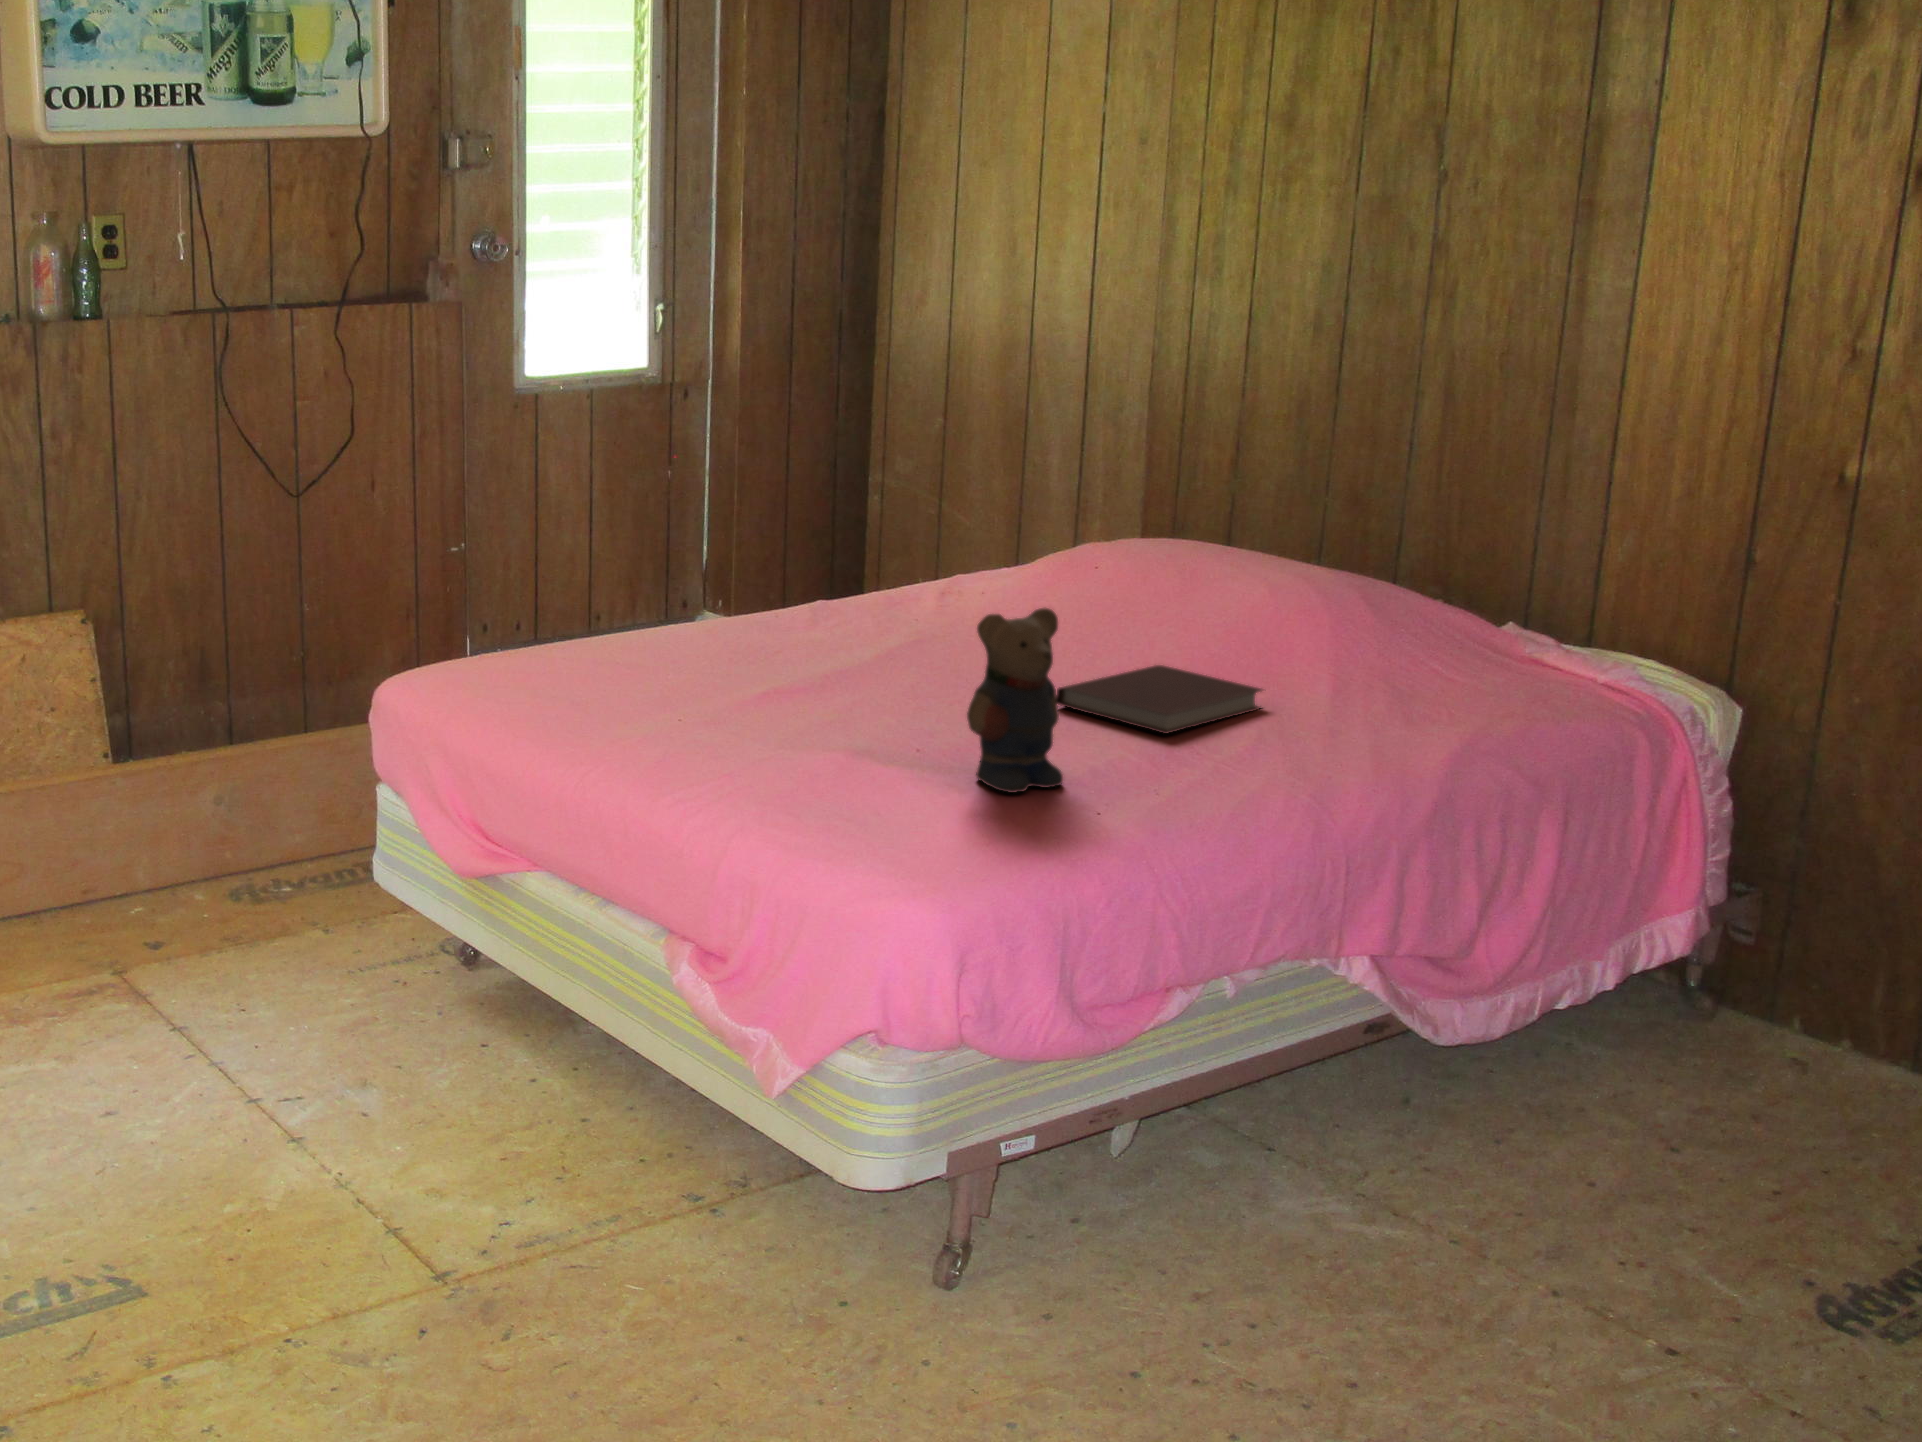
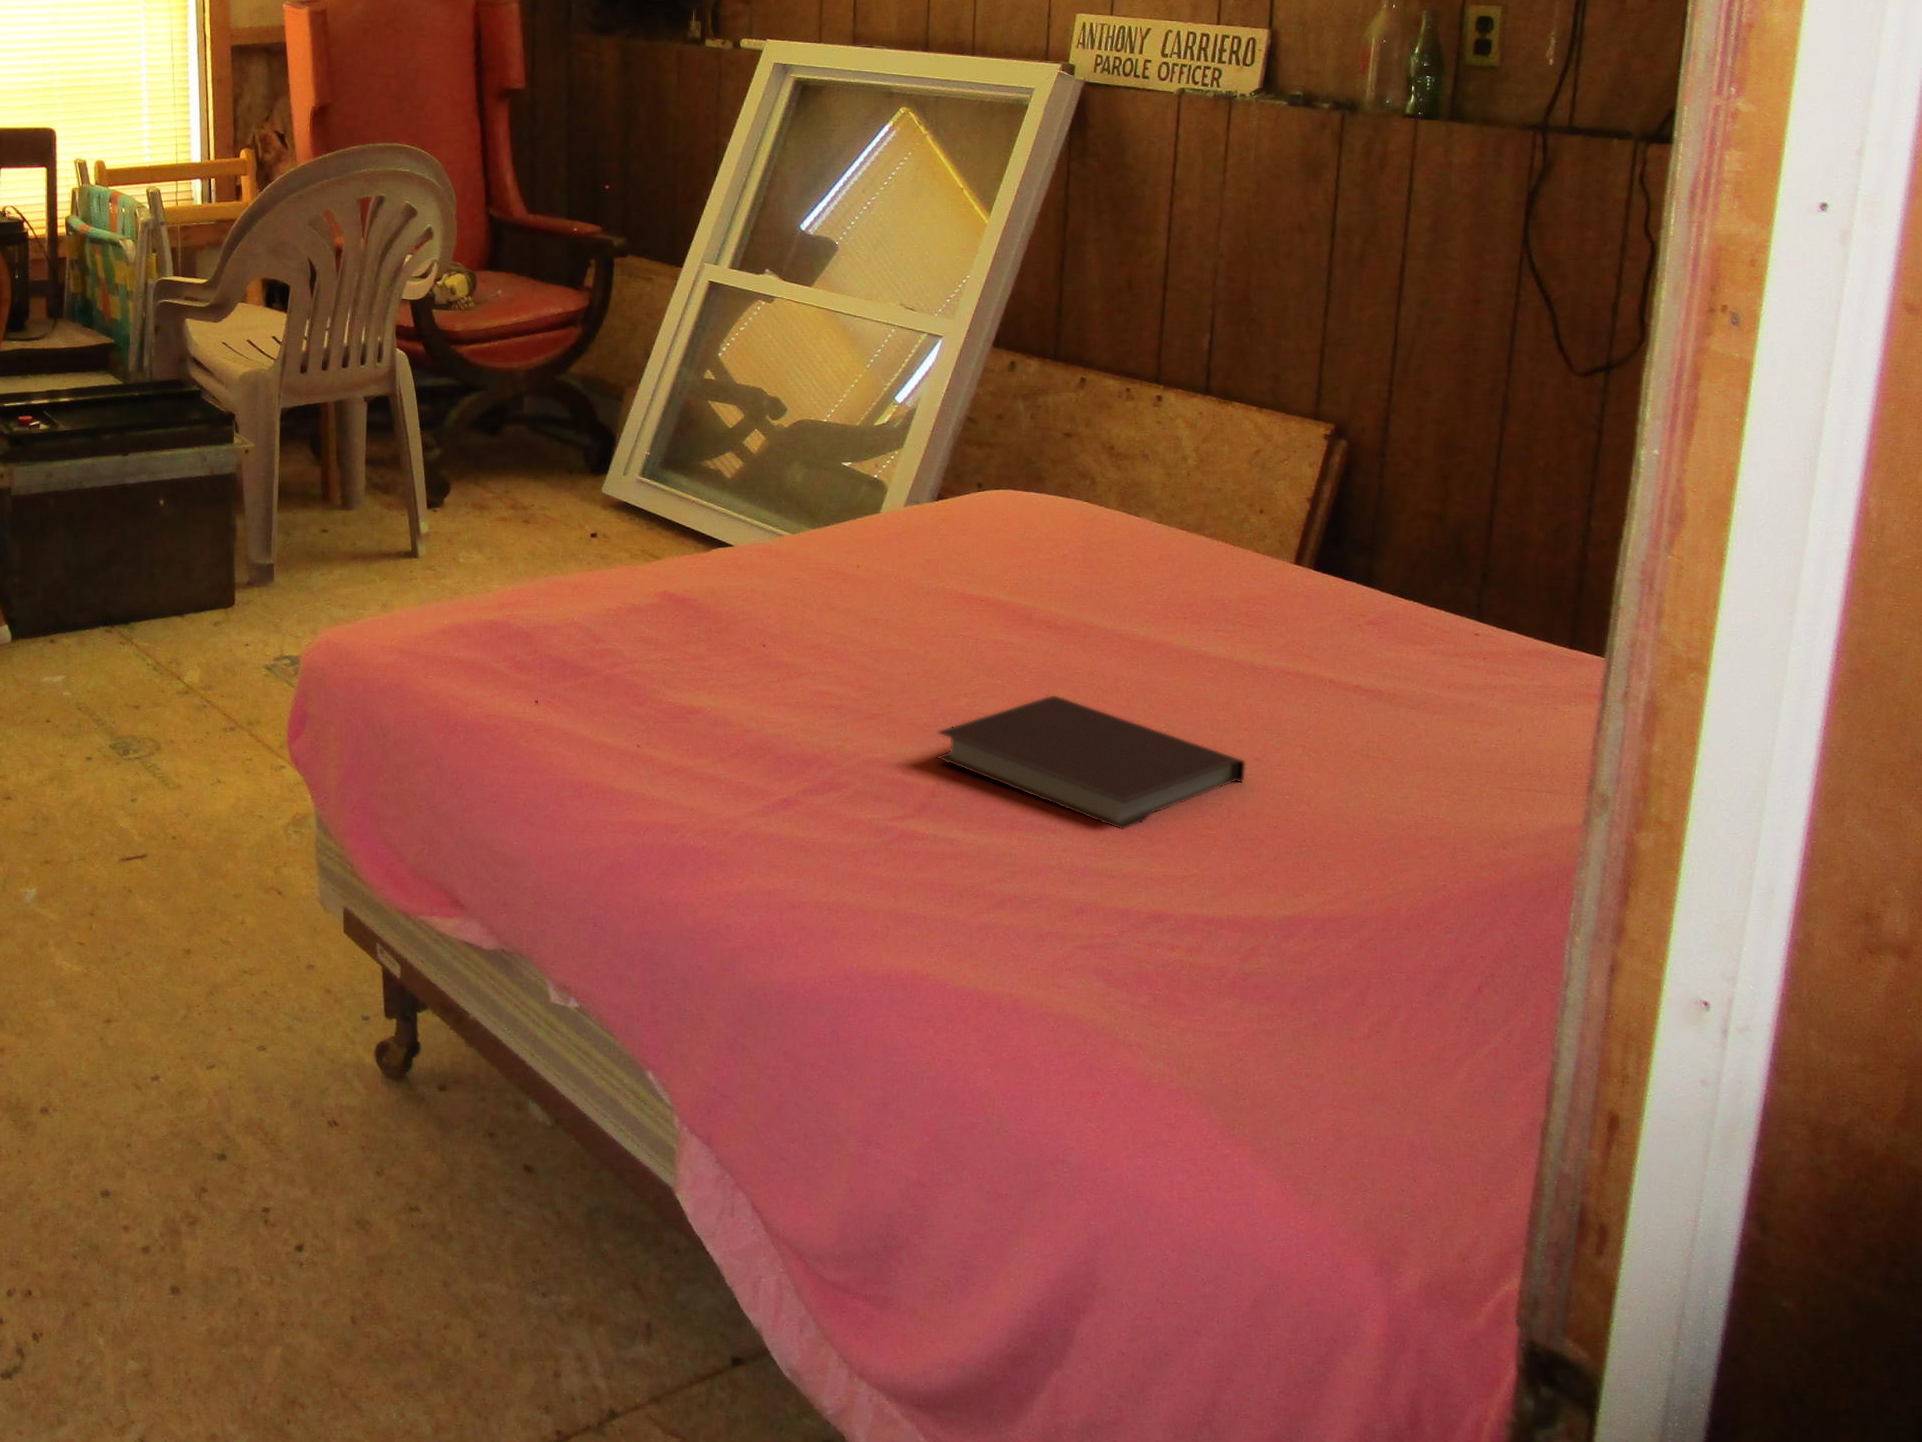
teddy bear: present [967,608,1063,793] -> none [684,482,795,705]

